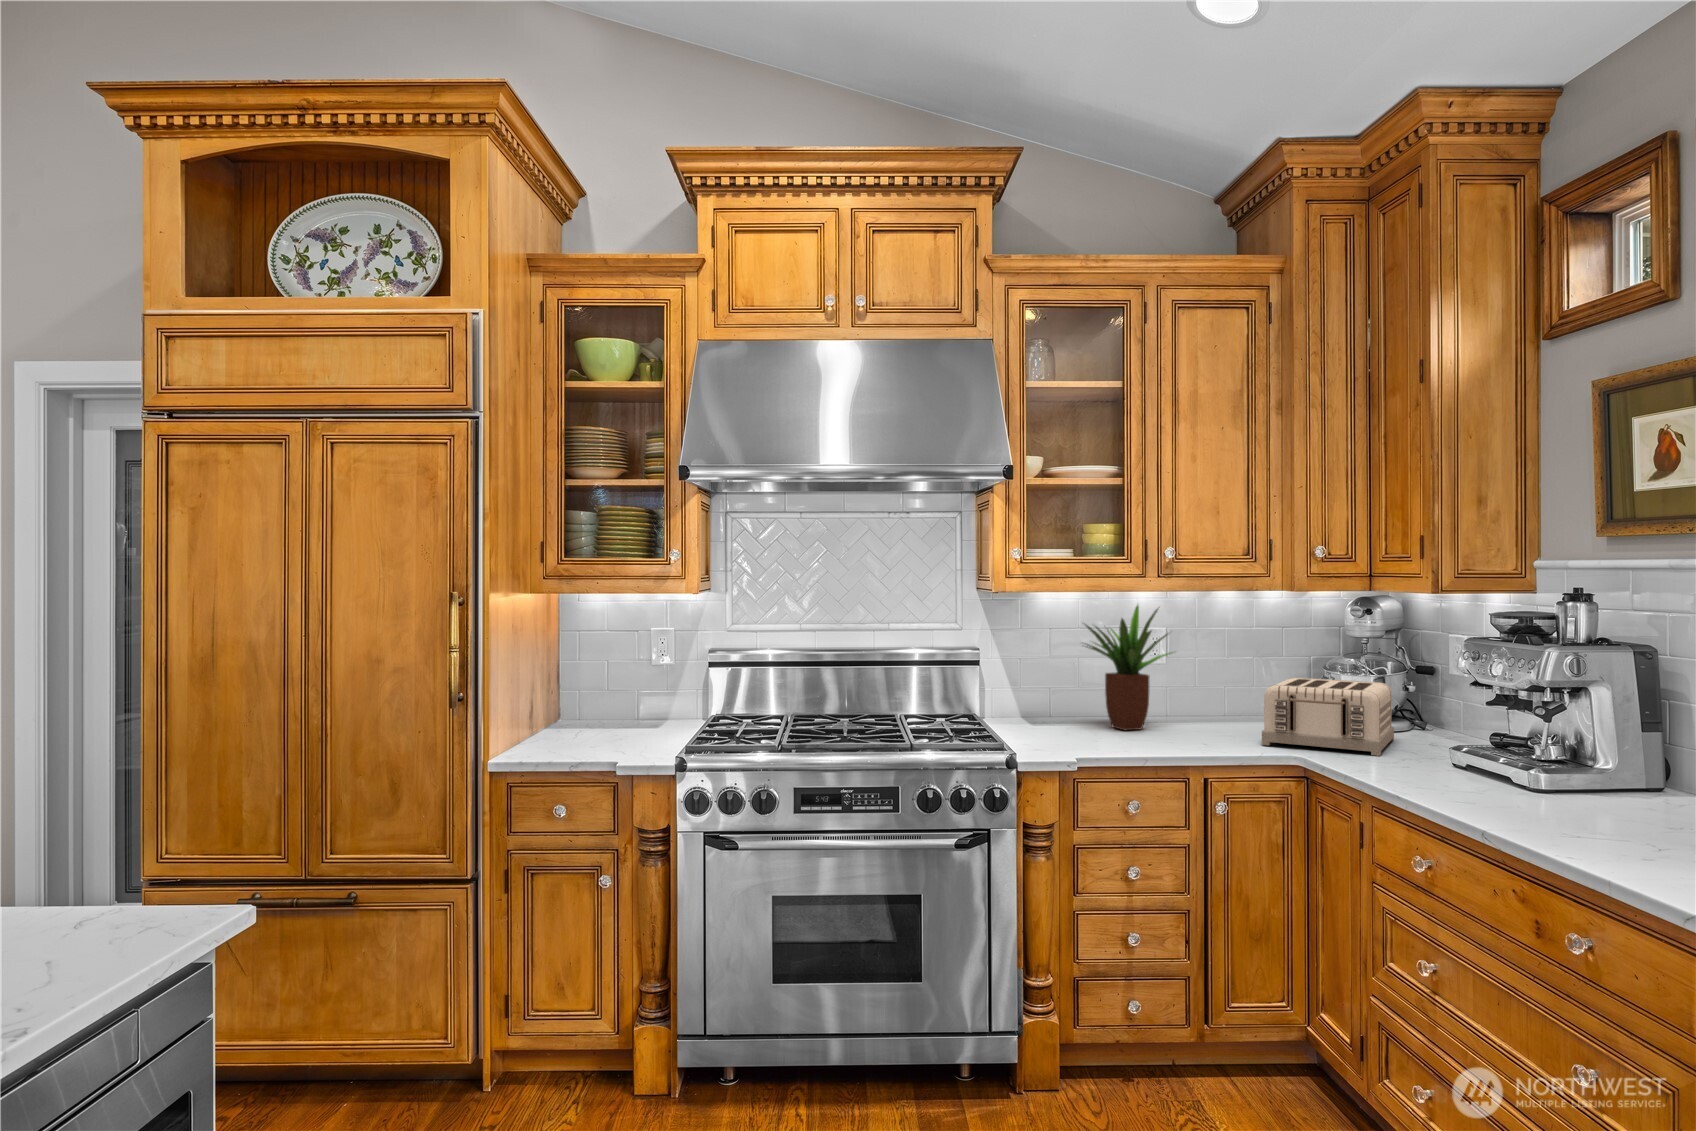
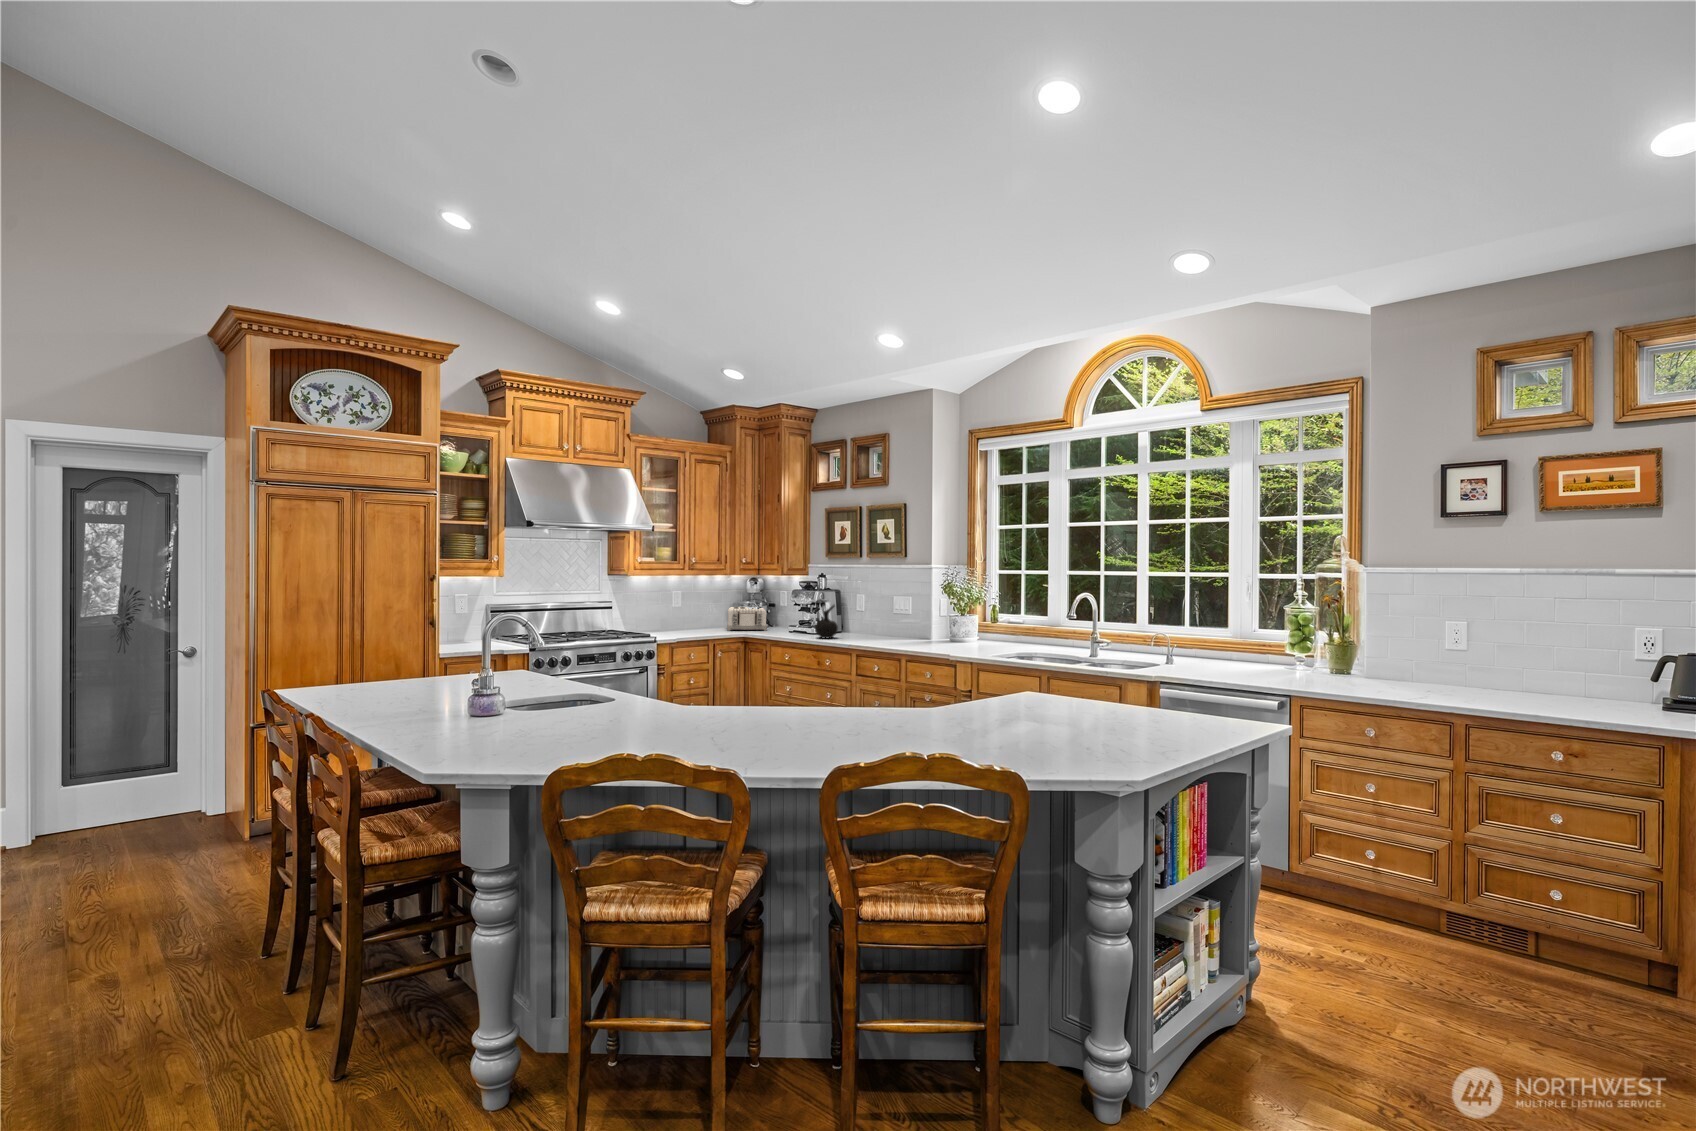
potted plant: present [1084,605,1172,730] -> none [650,579,690,631]
ceramic jug: none [1509,683,1610,829] -> present [815,600,838,638]

